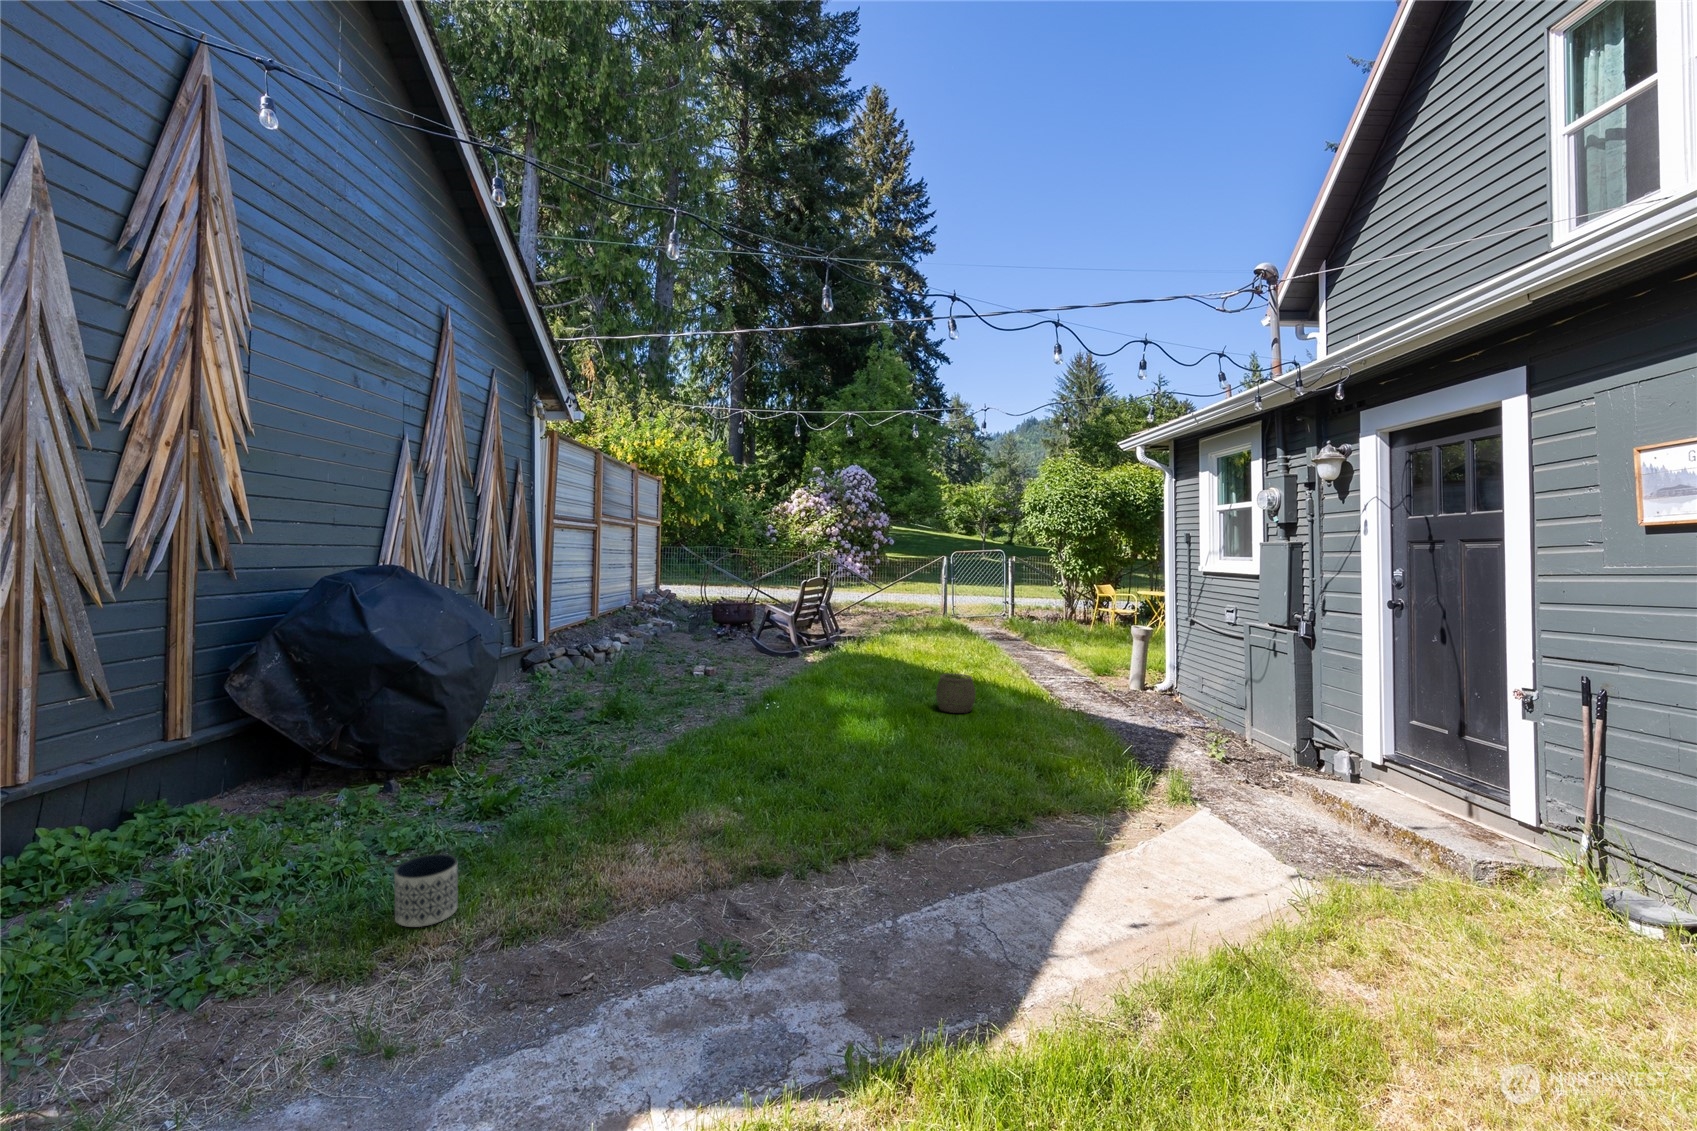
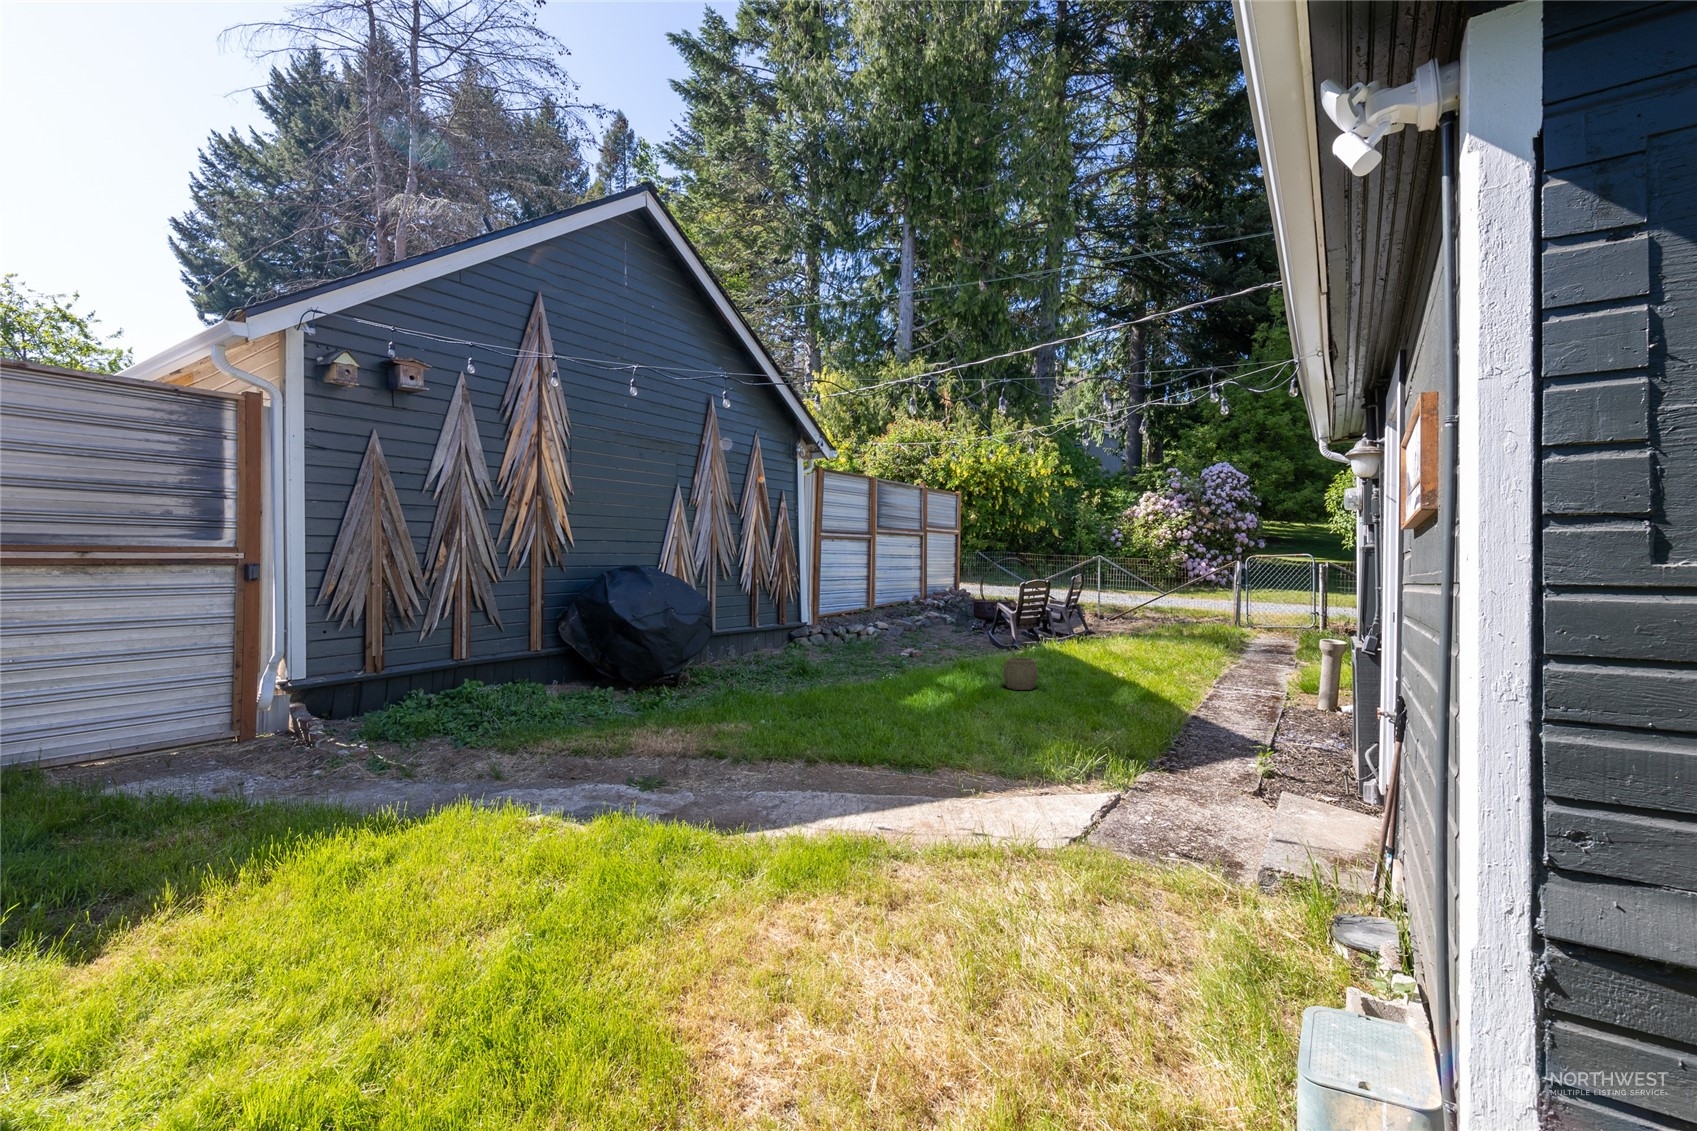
planter: present [395,854,458,927] -> none [540,704,569,733]

